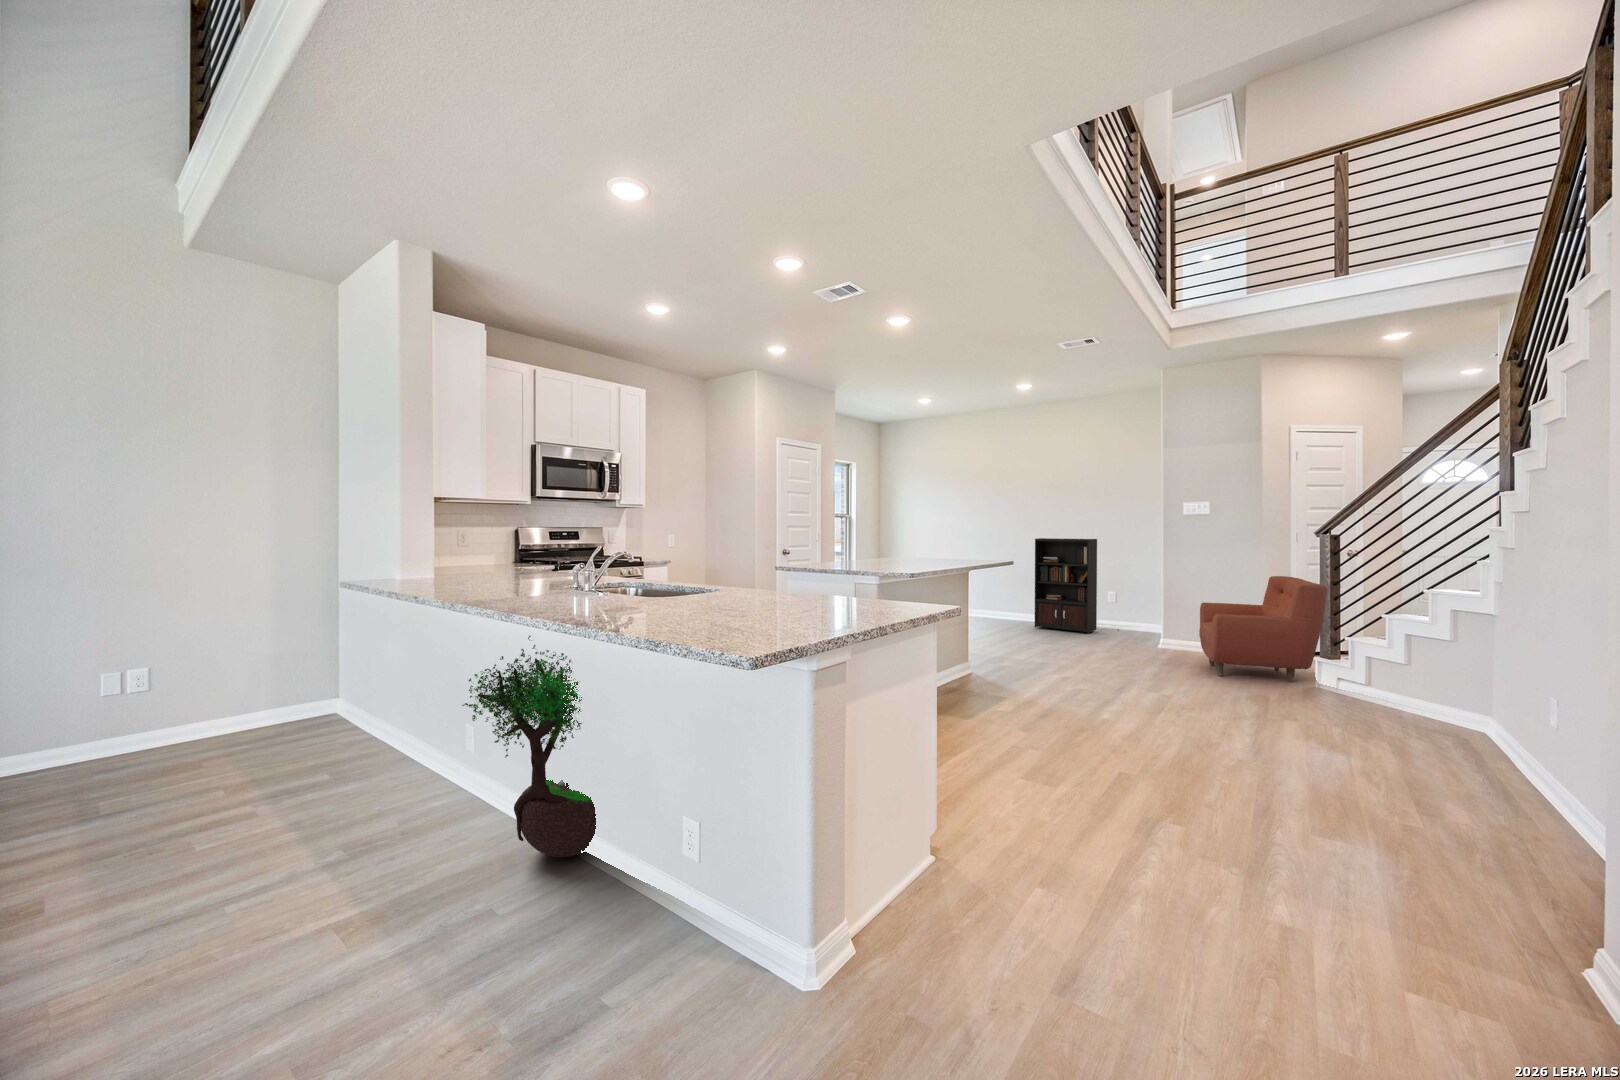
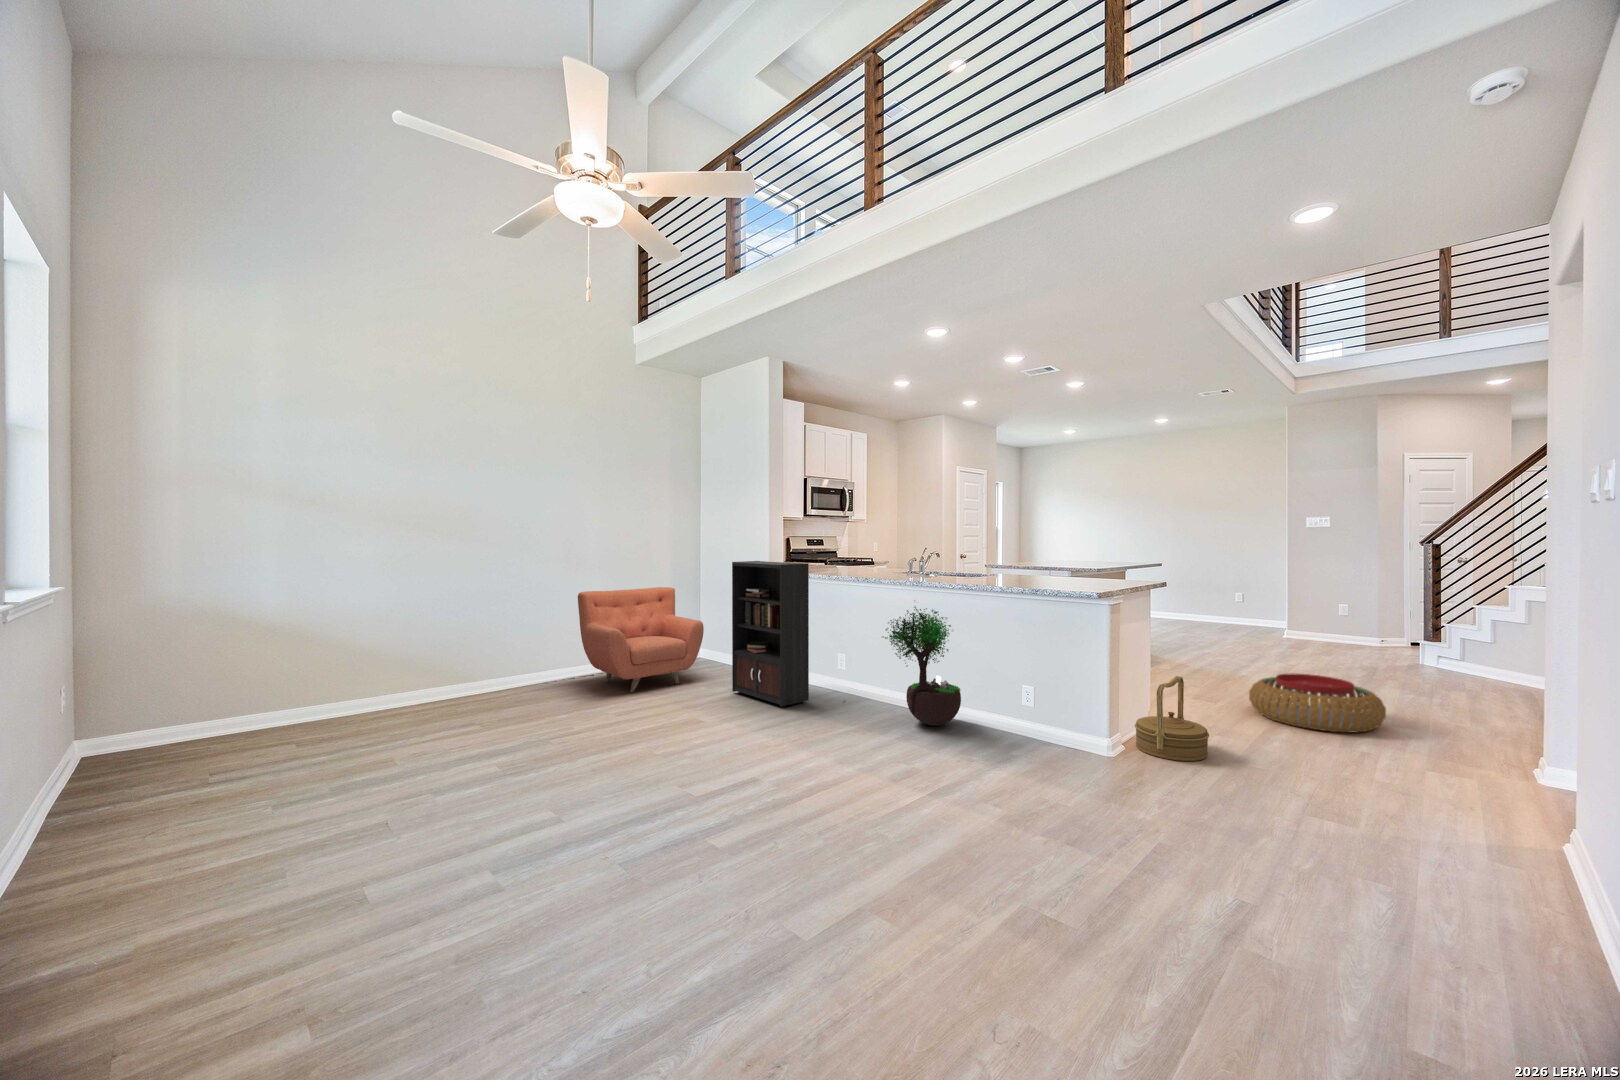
bookcase: present [1035,538,1119,633] -> present [732,561,845,707]
armchair: present [1199,576,1327,682] -> present [578,587,704,692]
pouf: none [1094,728,1287,835] -> present [1249,673,1386,732]
woven basket: none [883,764,1003,939] -> present [1135,676,1209,761]

